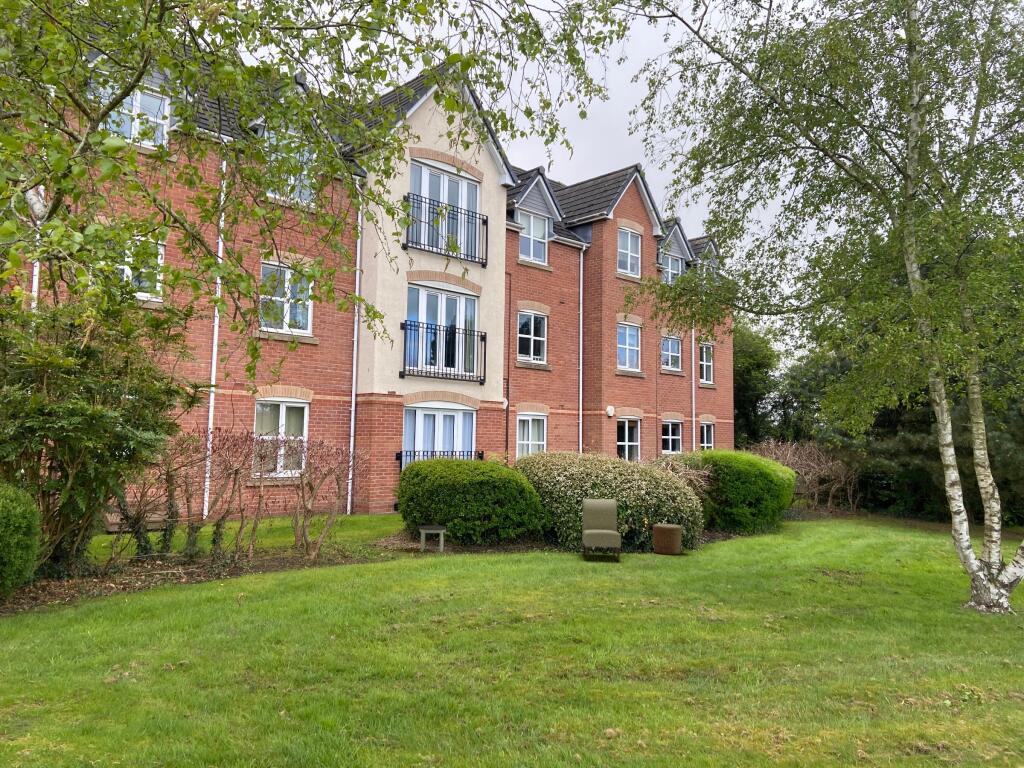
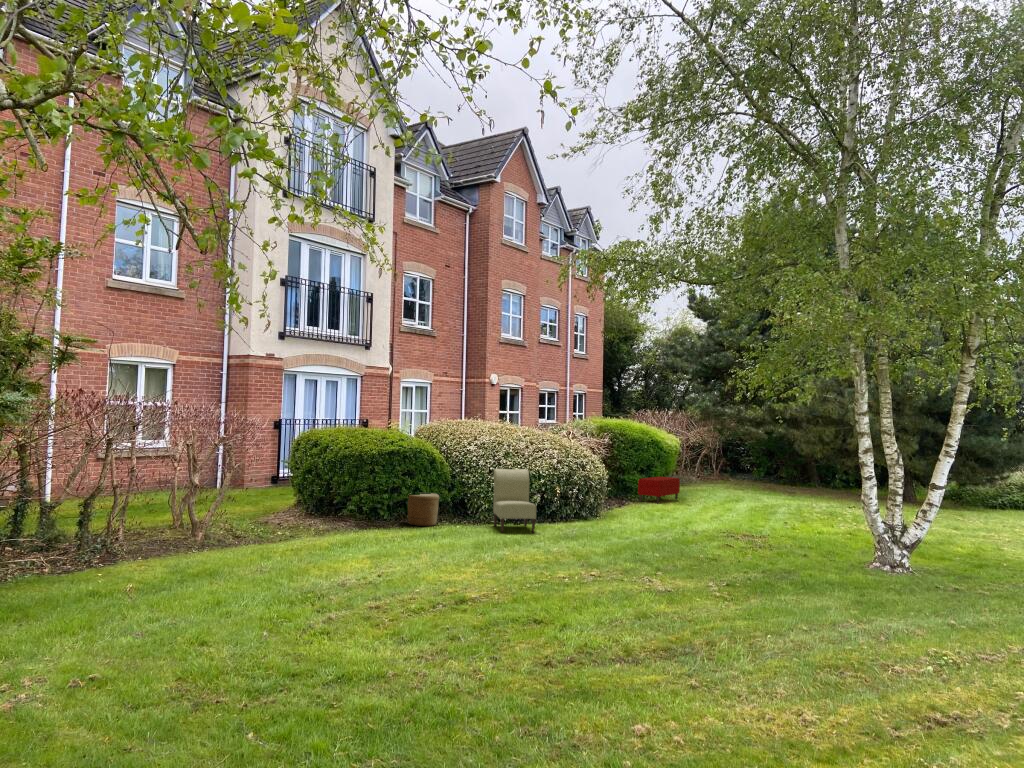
bench: none [745,508,792,536] -> present [638,477,680,504]
woven basket: present [653,524,682,555] -> present [408,493,439,526]
round table: present [418,525,447,552] -> none [317,500,350,528]

